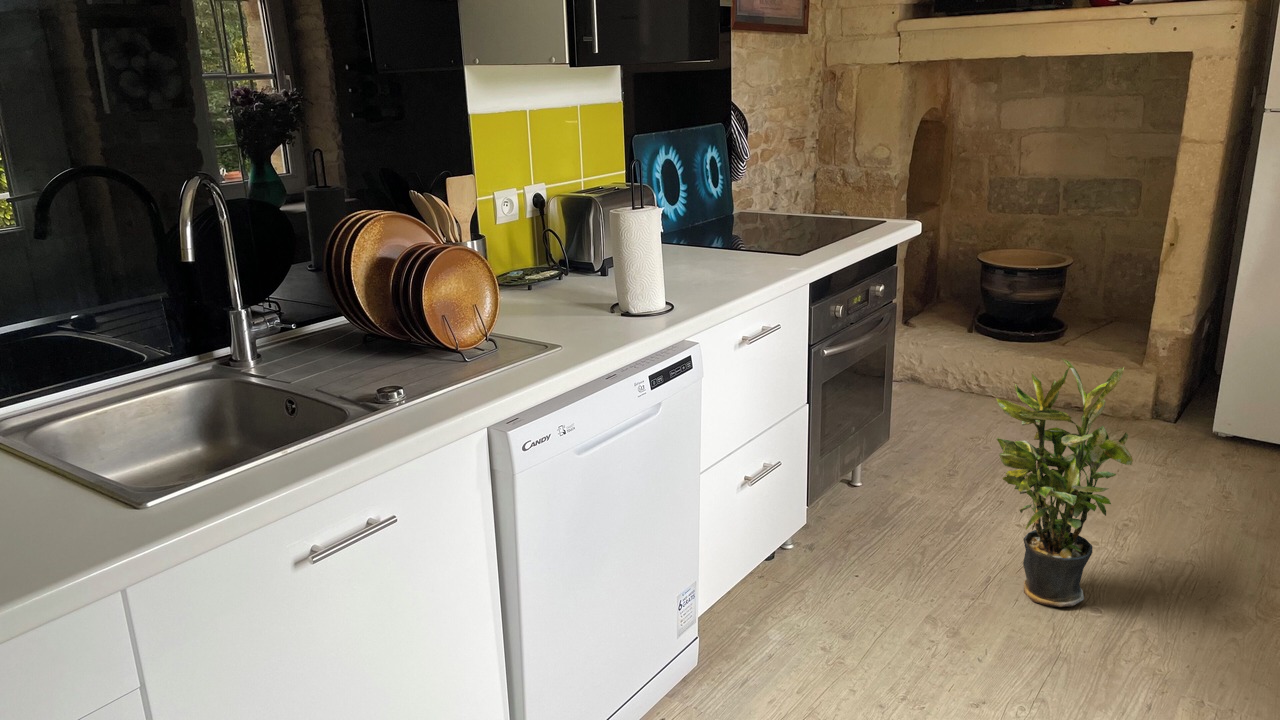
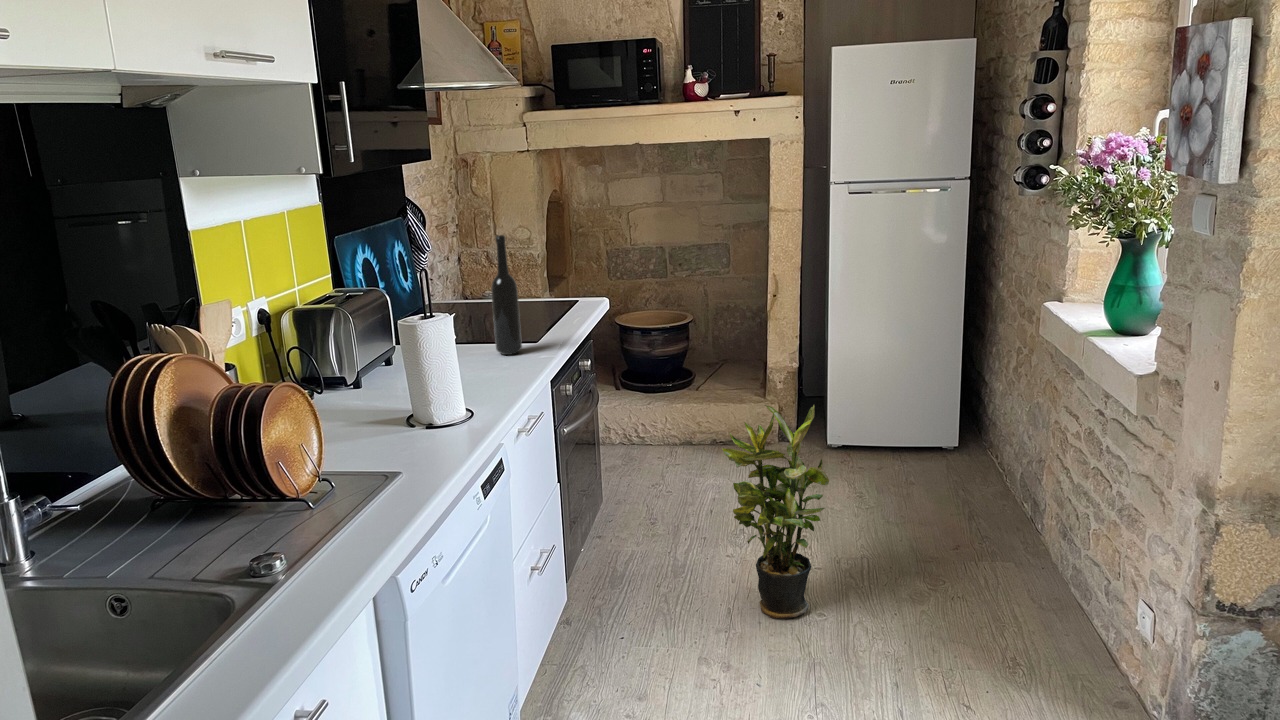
bottle: none [754,138,780,263] -> present [491,235,522,355]

